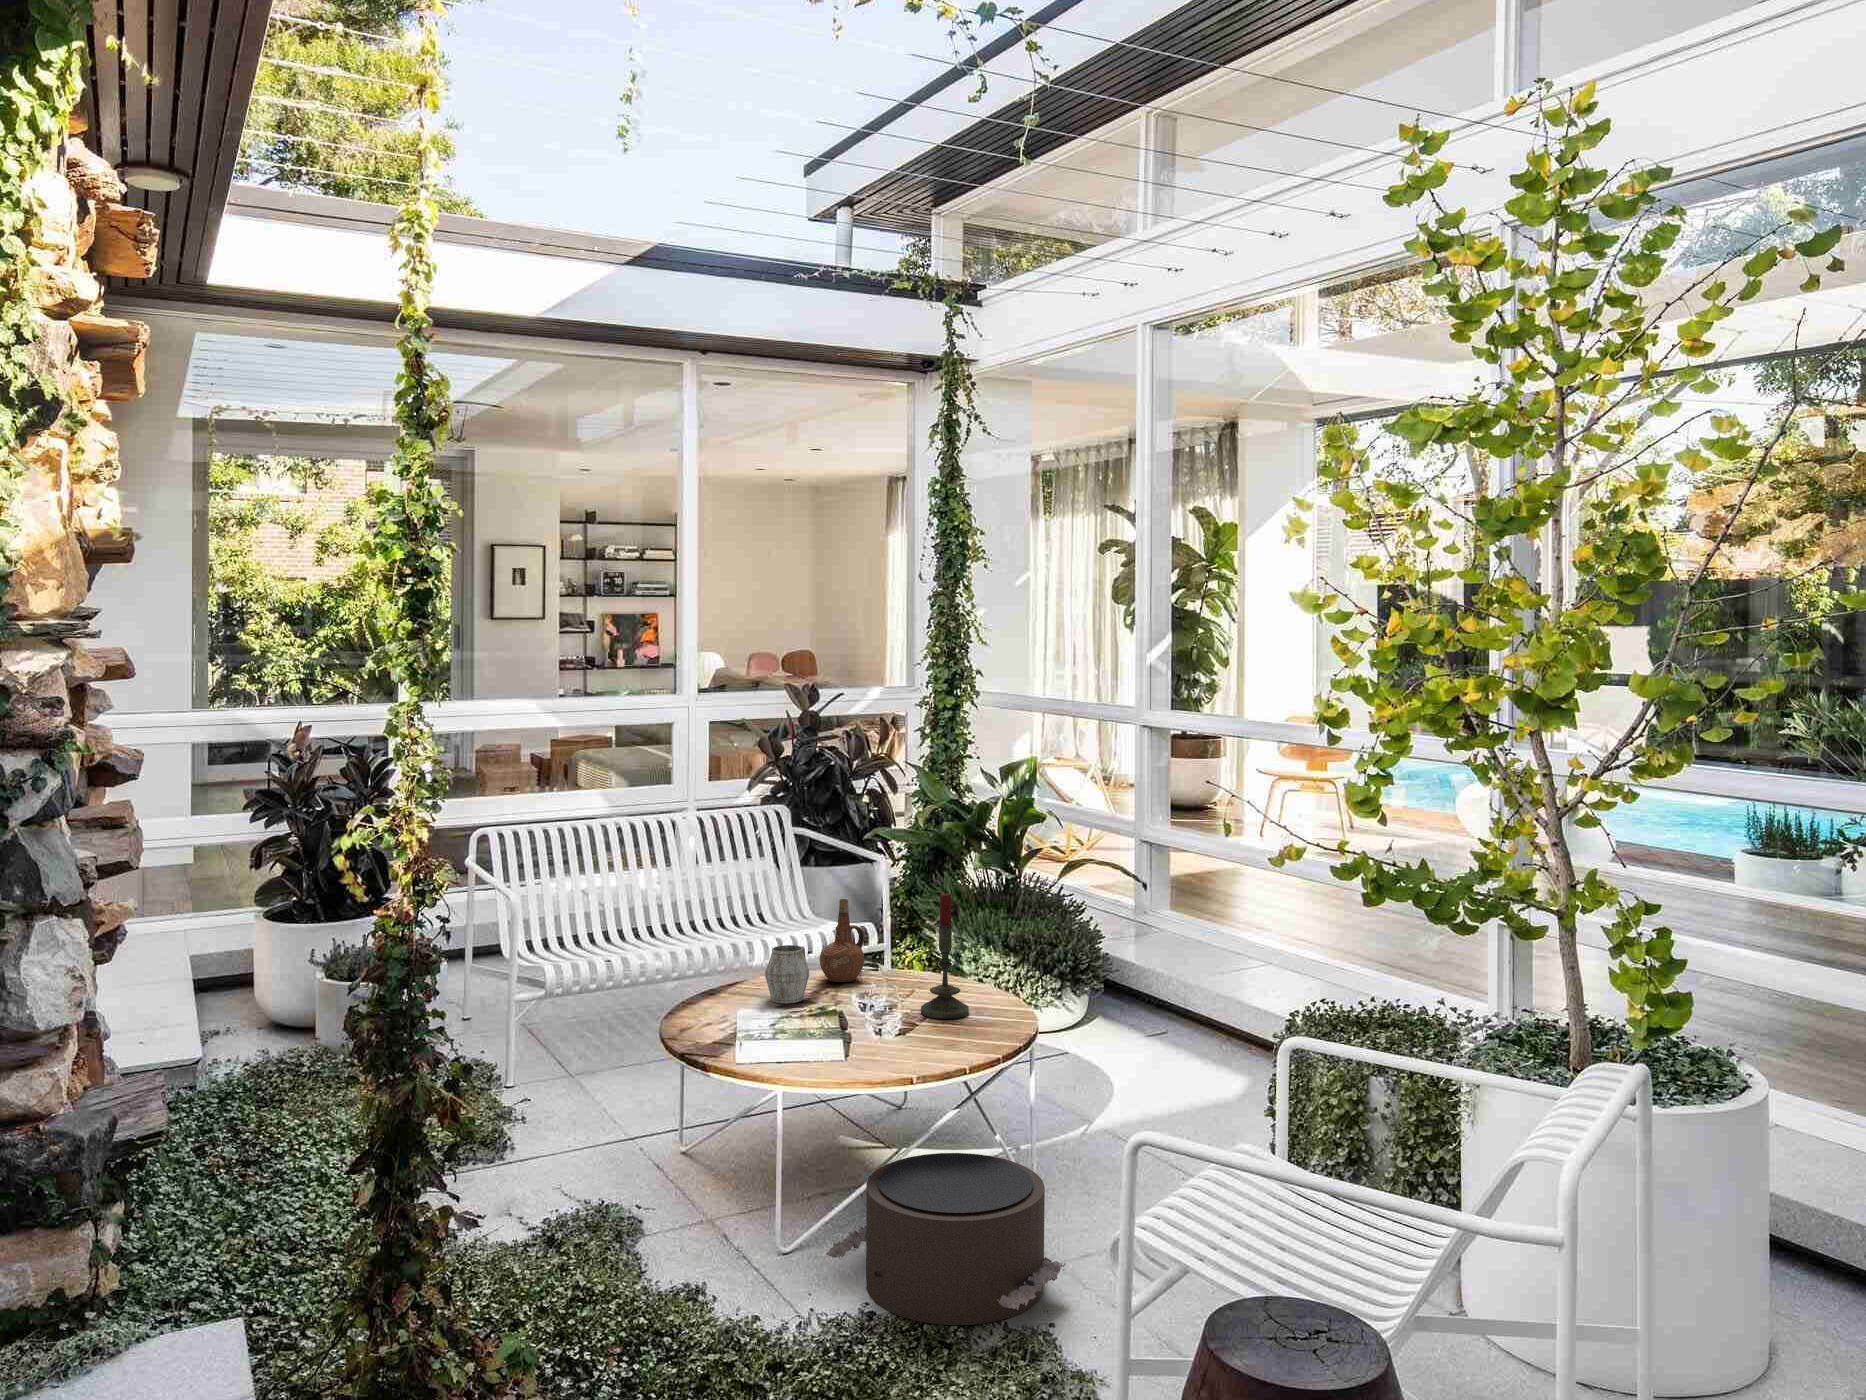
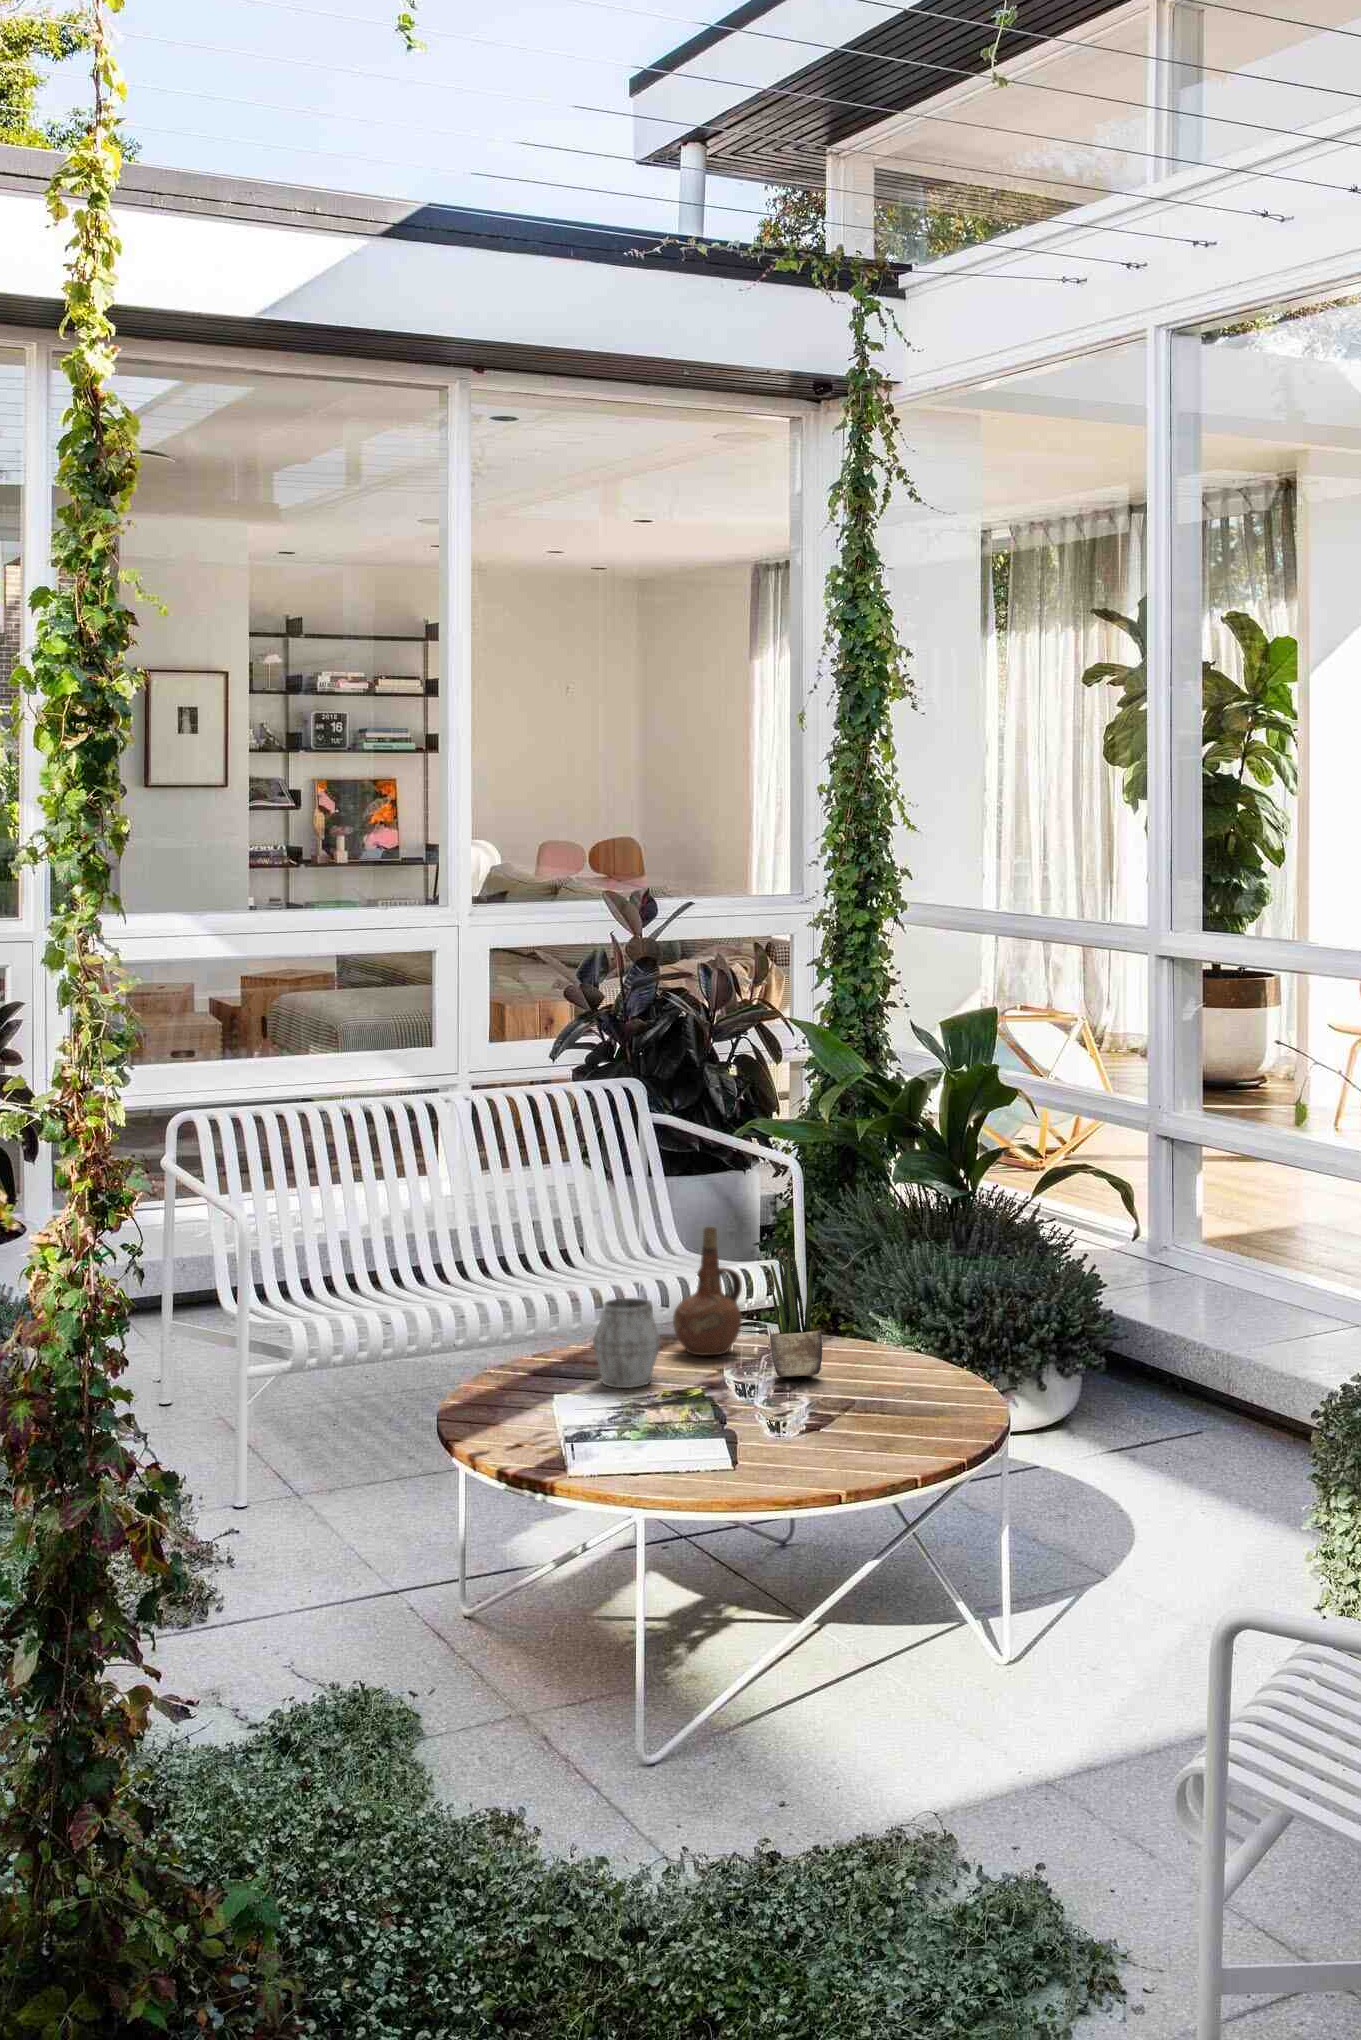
candle: present [921,890,969,1019] -> none [832,1214,905,1411]
potted plant: none [882,912,916,996] -> present [770,1248,822,1376]
pouf: present [826,1153,1066,1325] -> none [699,1615,1062,1874]

